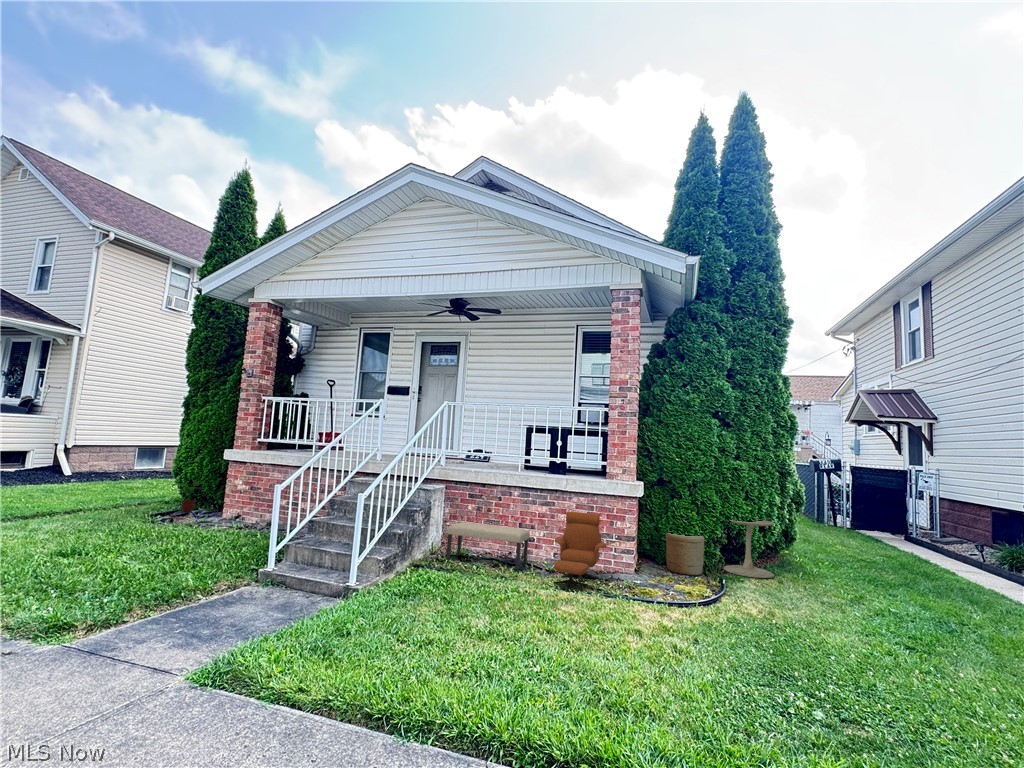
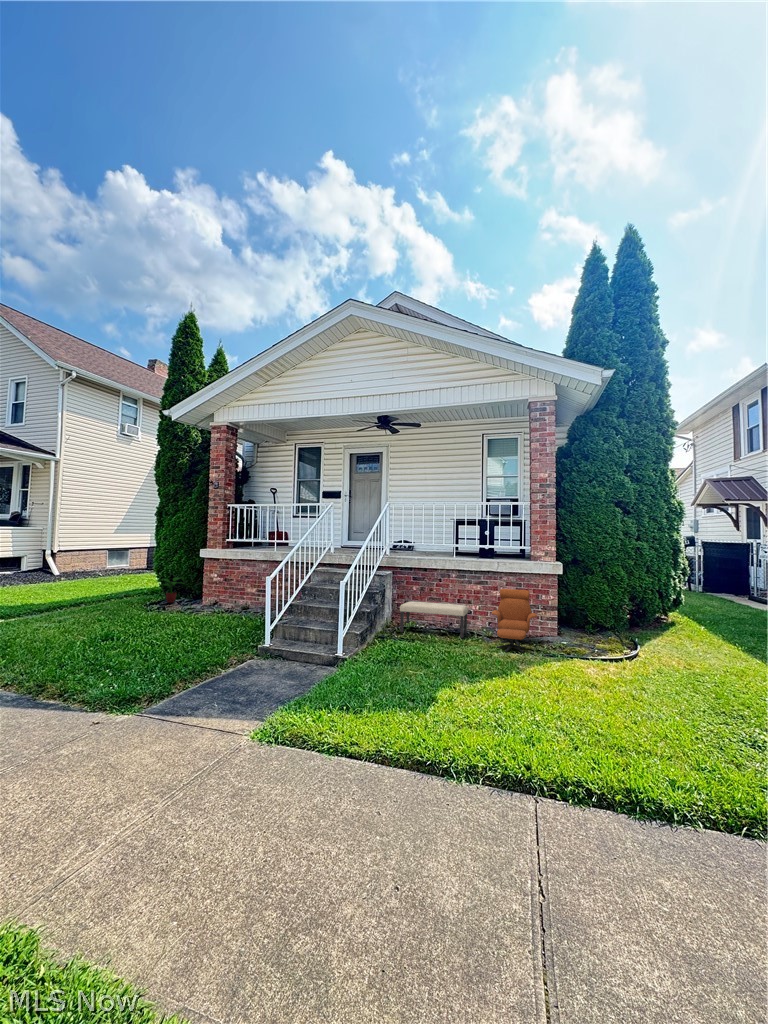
pedestal table: present [723,520,774,578] -> none [628,589,674,638]
basket: present [666,533,705,575] -> none [581,603,615,638]

